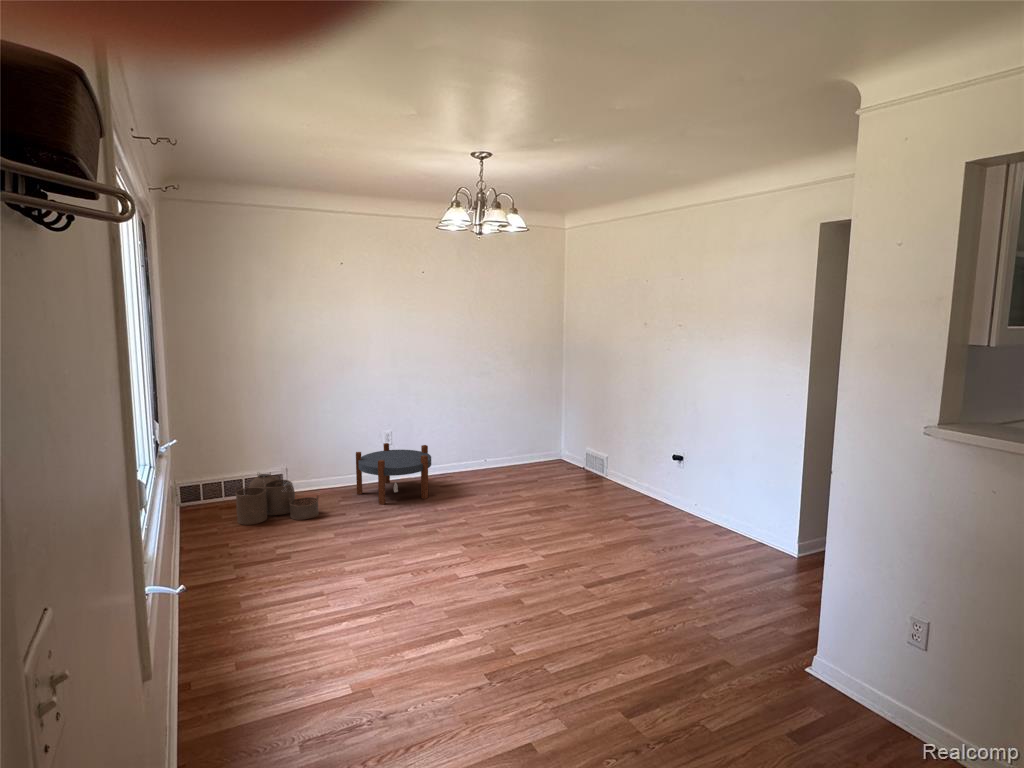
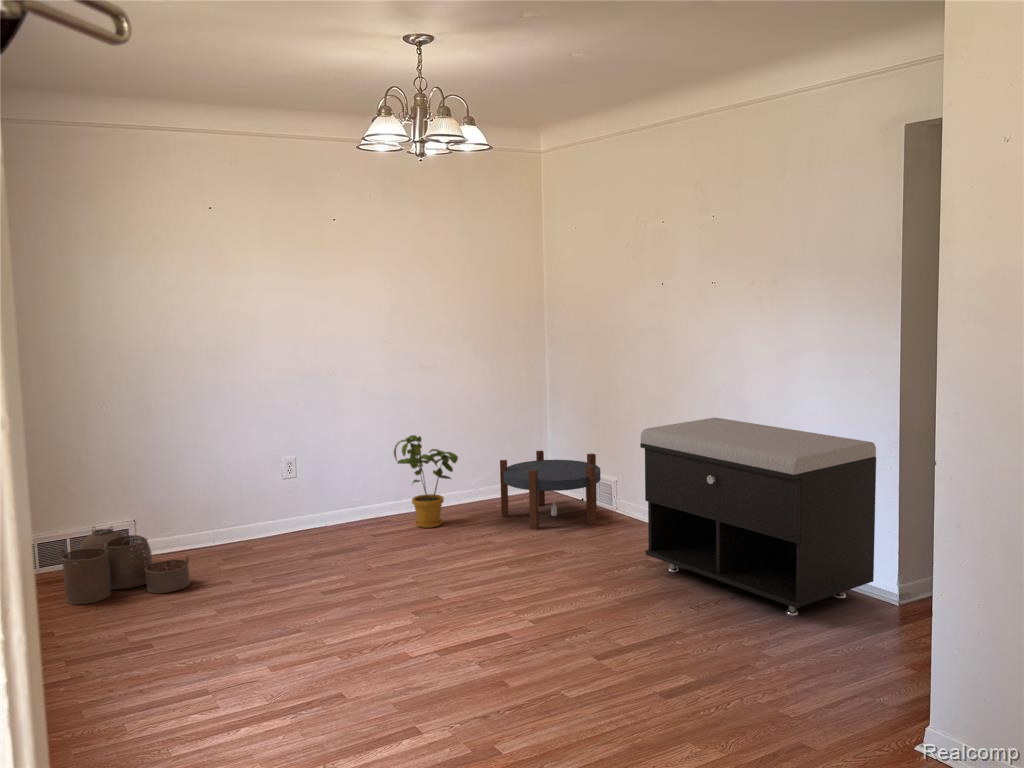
storage bench: none [624,419,789,562] -> present [640,418,876,616]
house plant: none [458,420,501,482] -> present [394,435,458,528]
side table: present [356,443,431,505] -> present [500,450,601,530]

